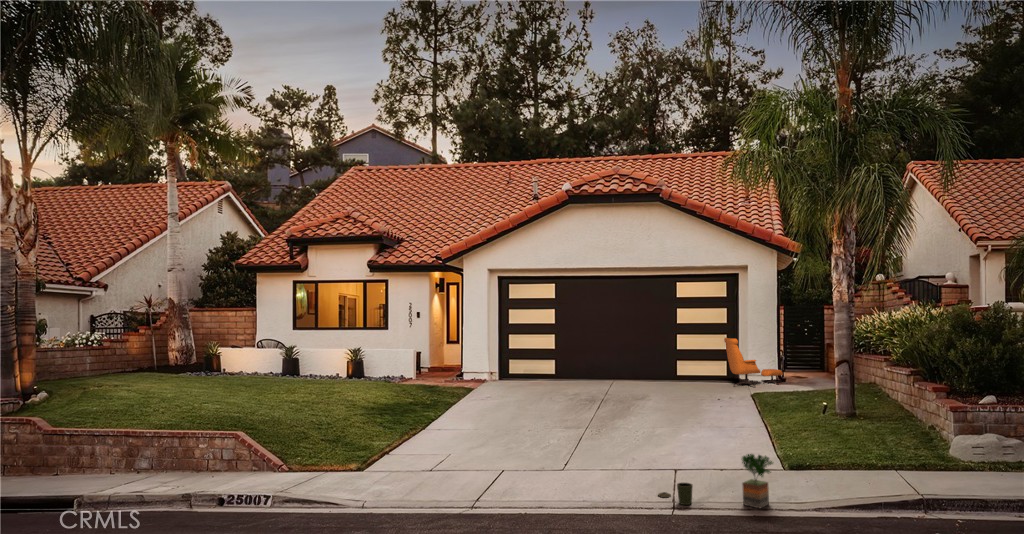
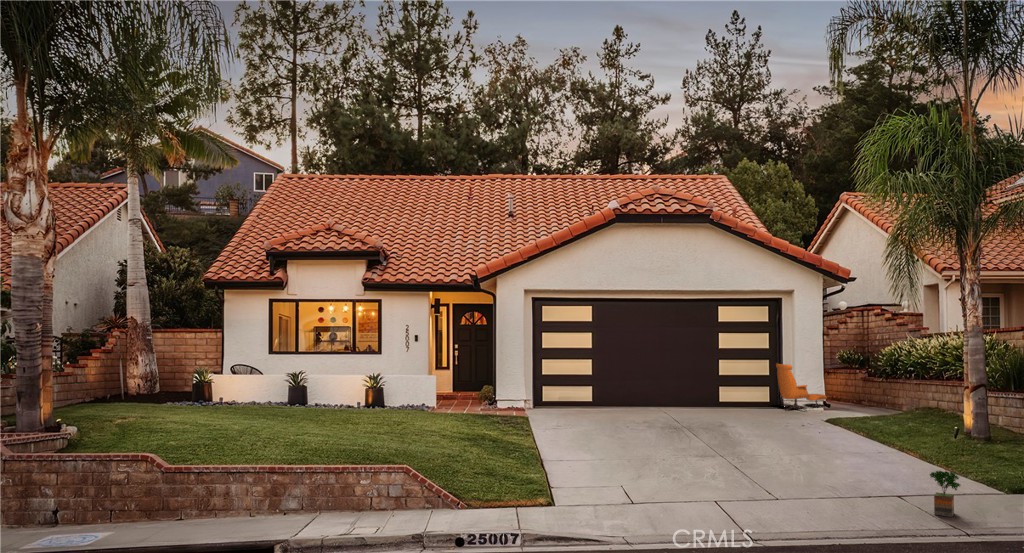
trash can: present [658,483,693,505] -> none [854,498,893,517]

